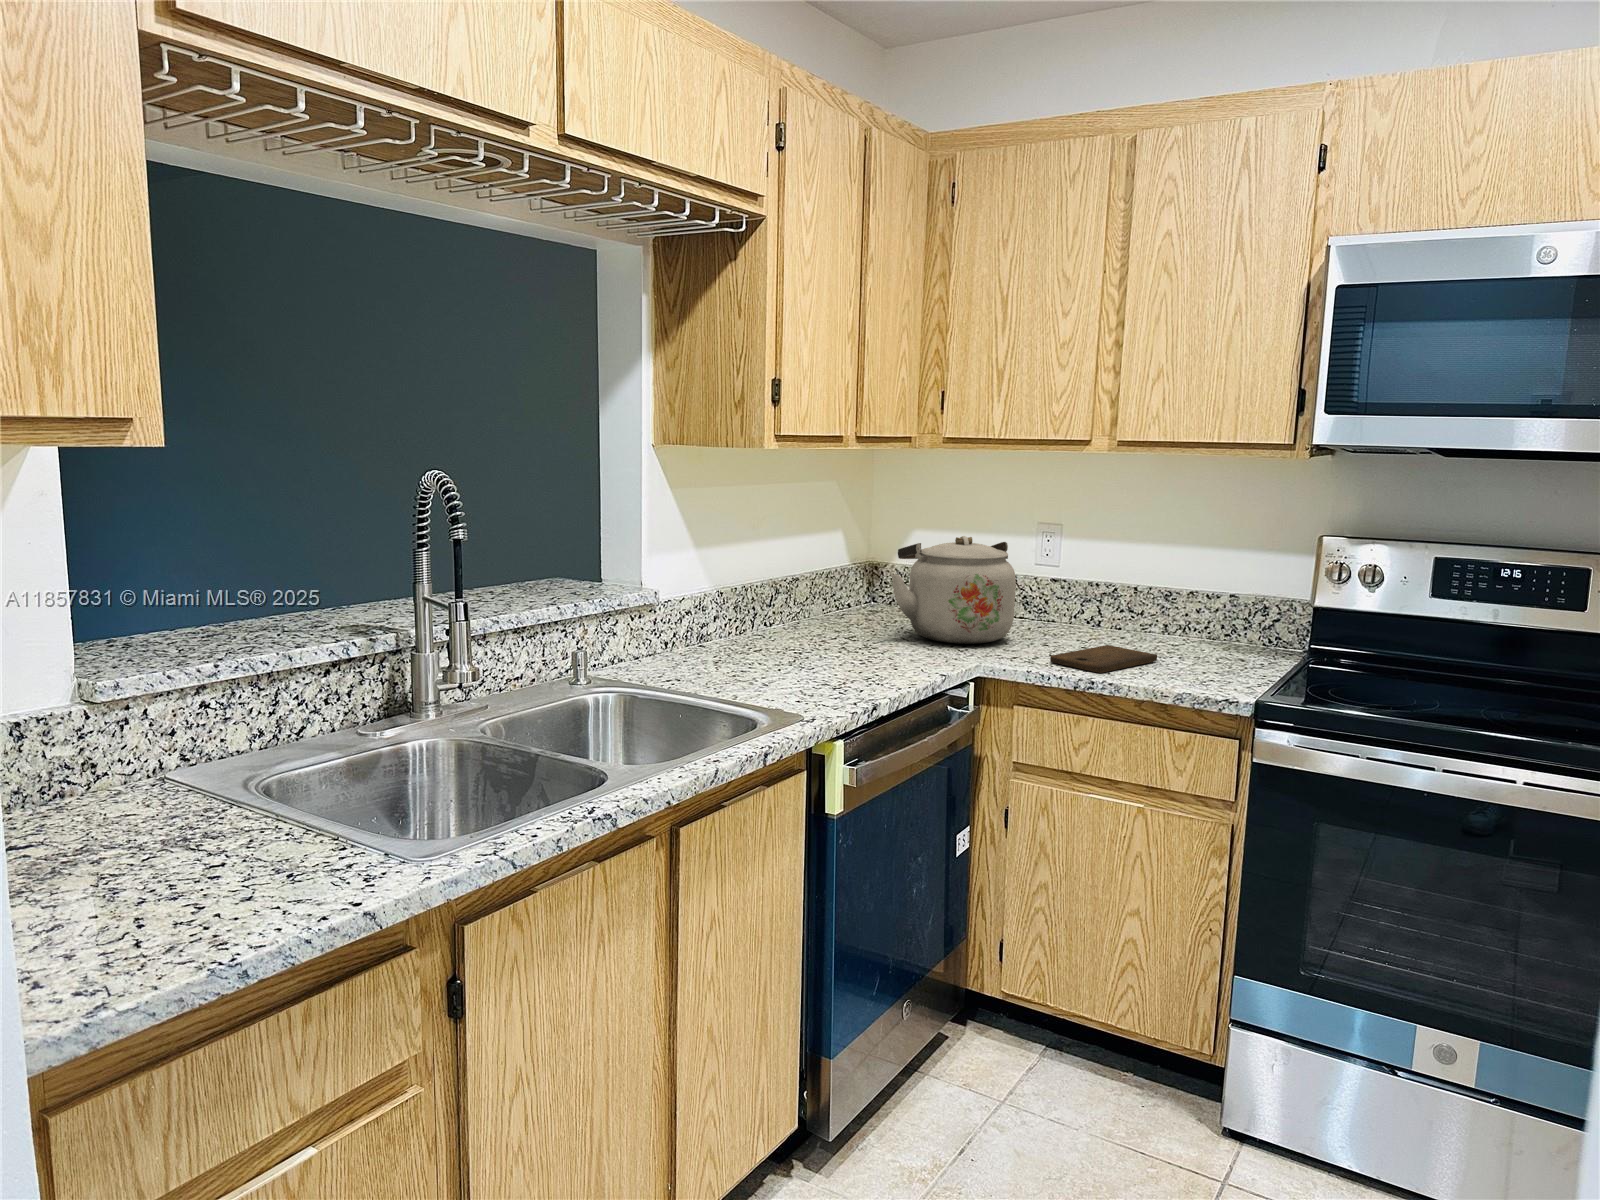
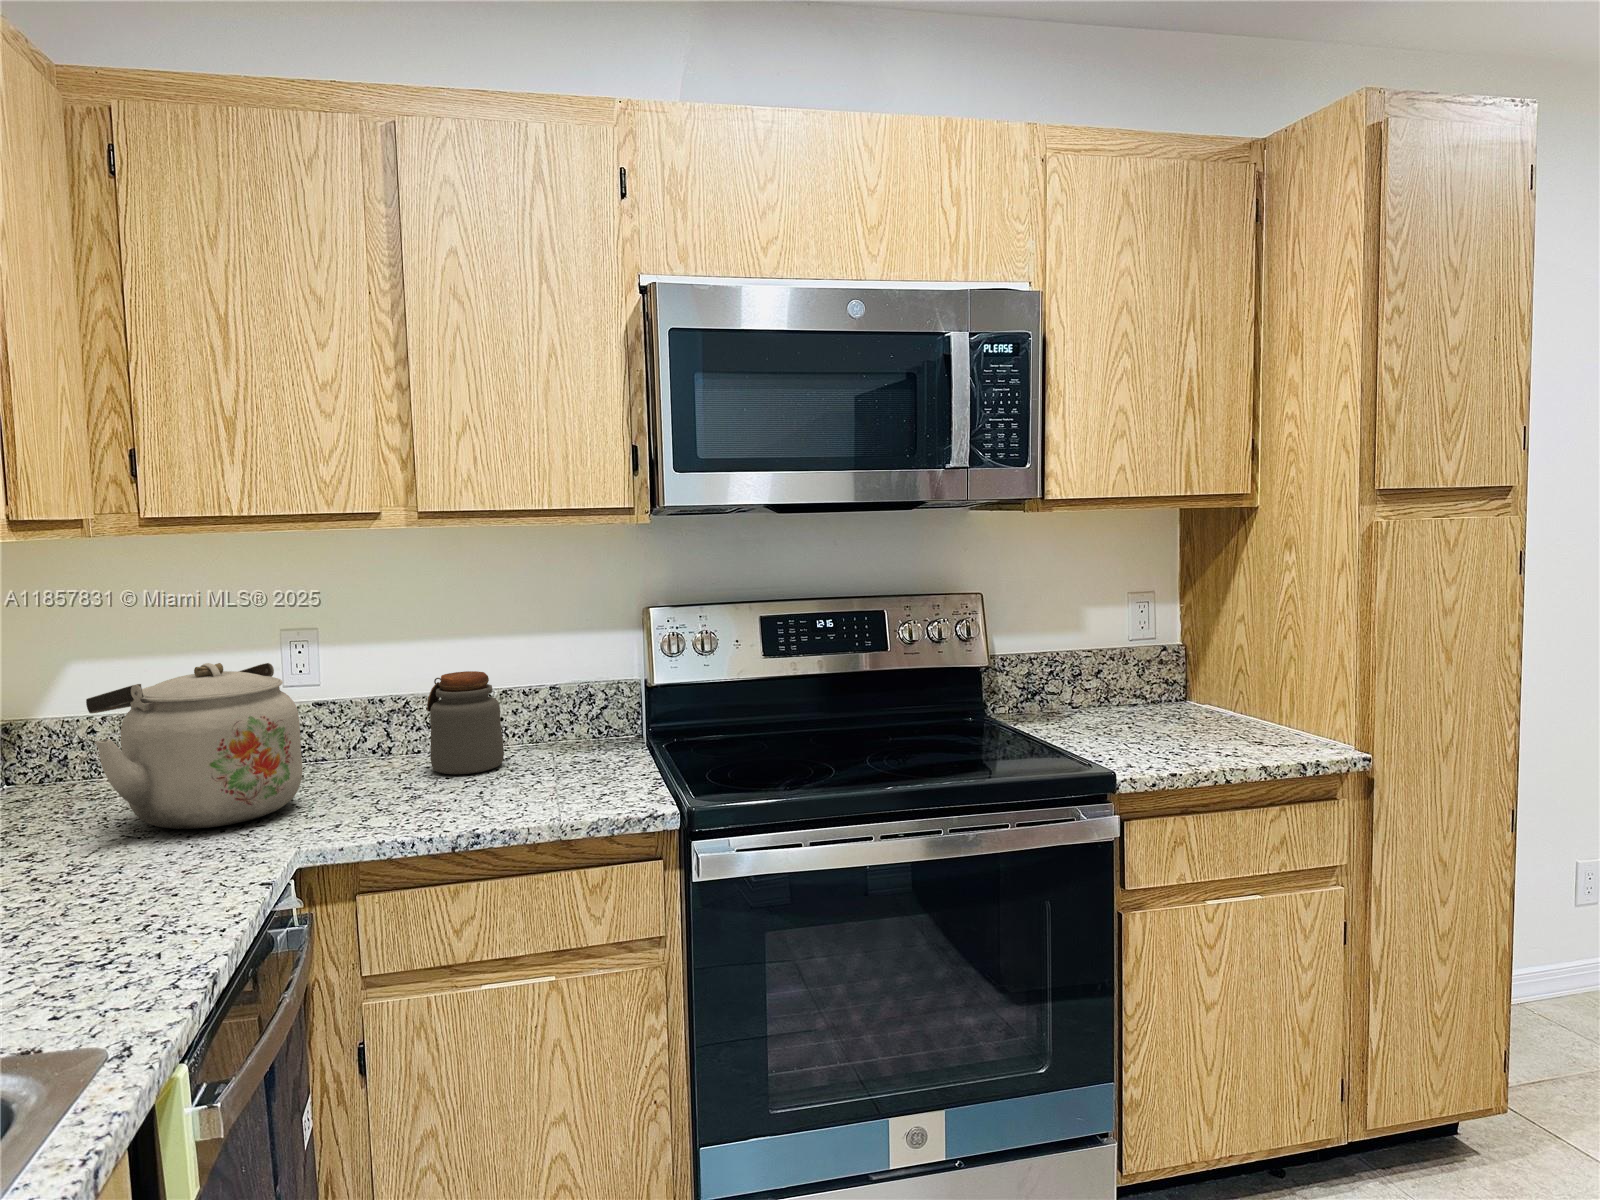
jar: none [1112,569,1171,649] -> present [427,671,504,774]
cutting board: present [1050,645,1157,673] -> none [394,777,518,820]

